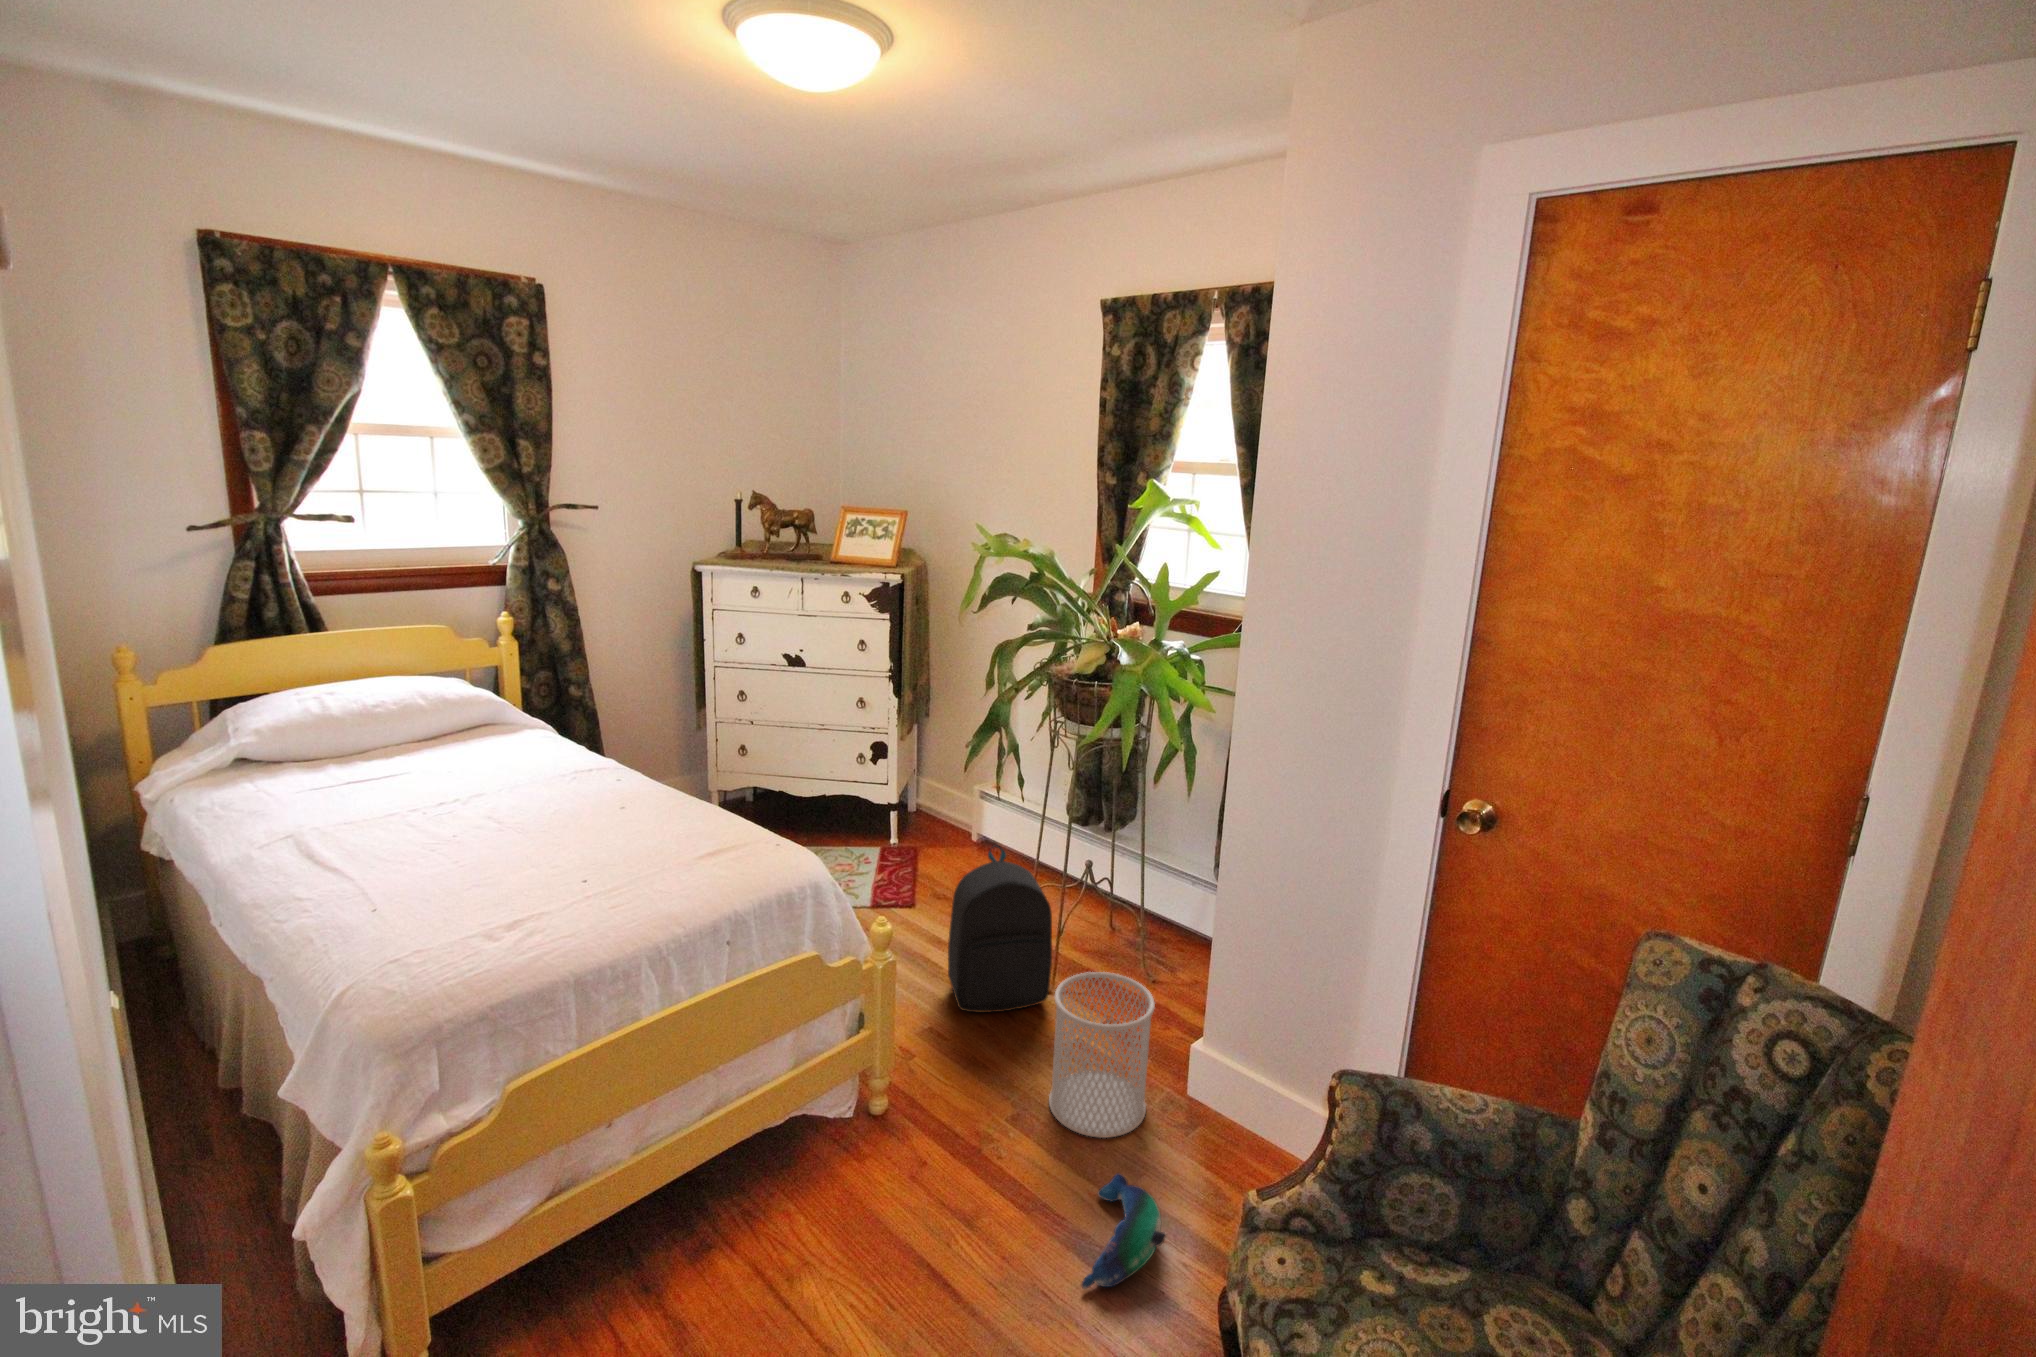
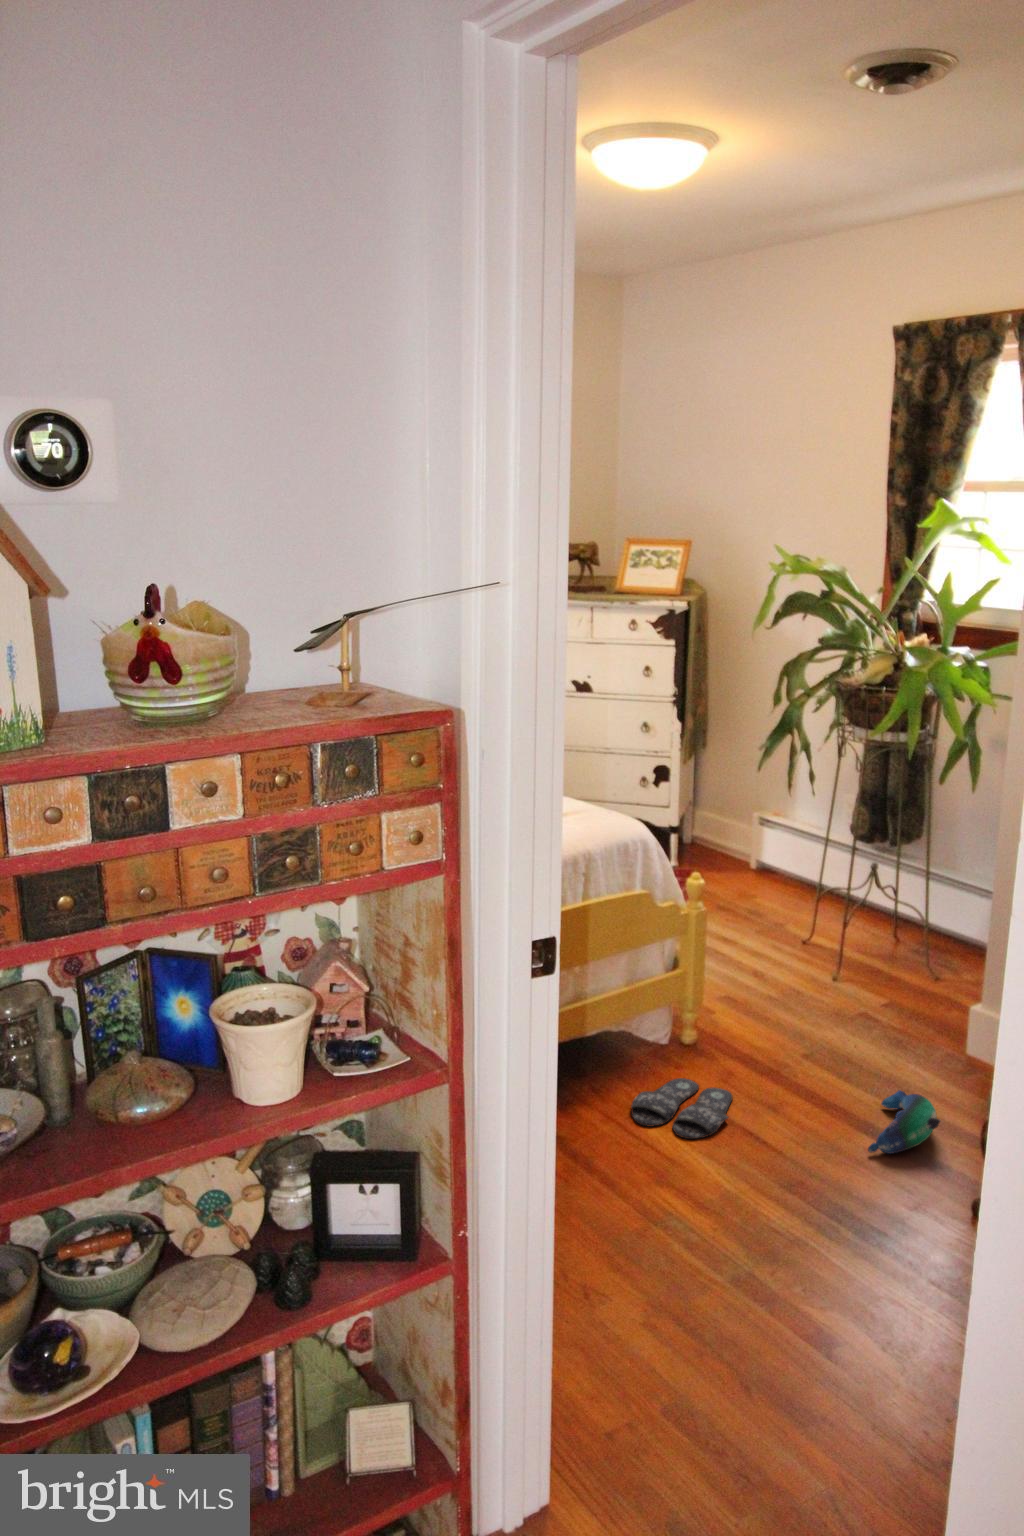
backpack: present [948,845,1052,1012] -> none [739,841,838,990]
wastebasket: present [1049,972,1155,1138] -> none [837,941,935,1075]
slippers: none [789,1177,923,1296] -> present [631,1078,733,1139]

